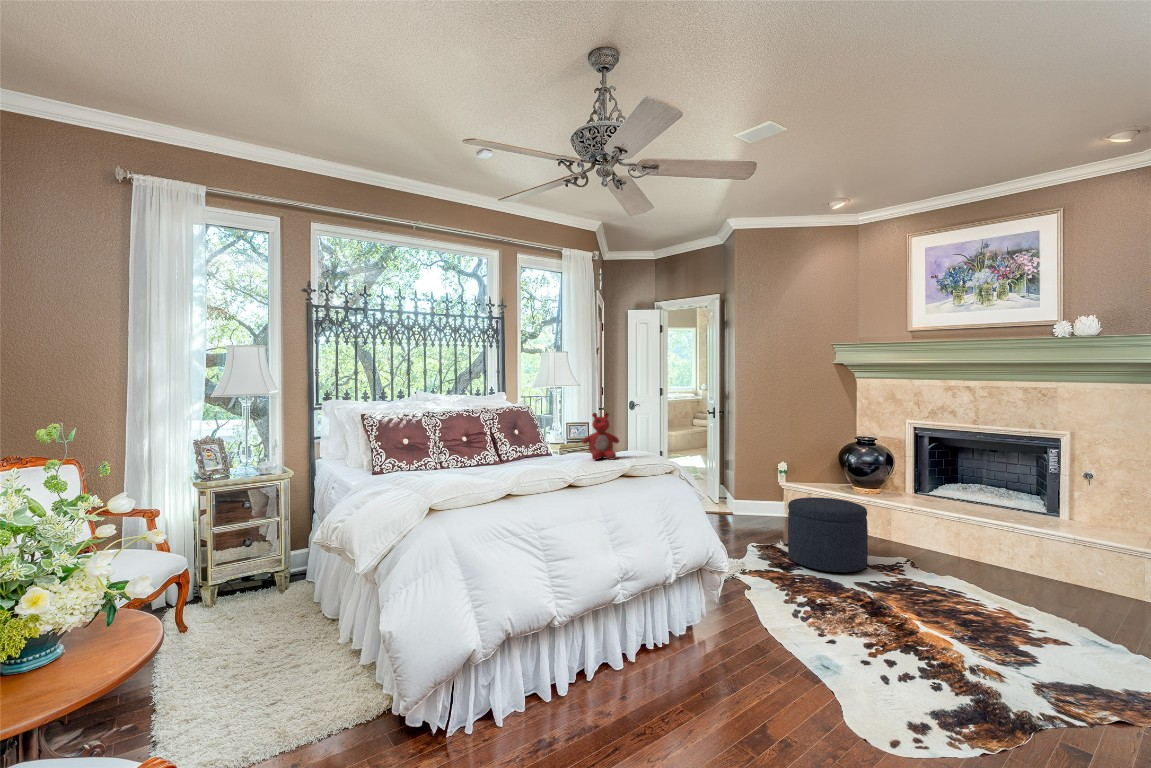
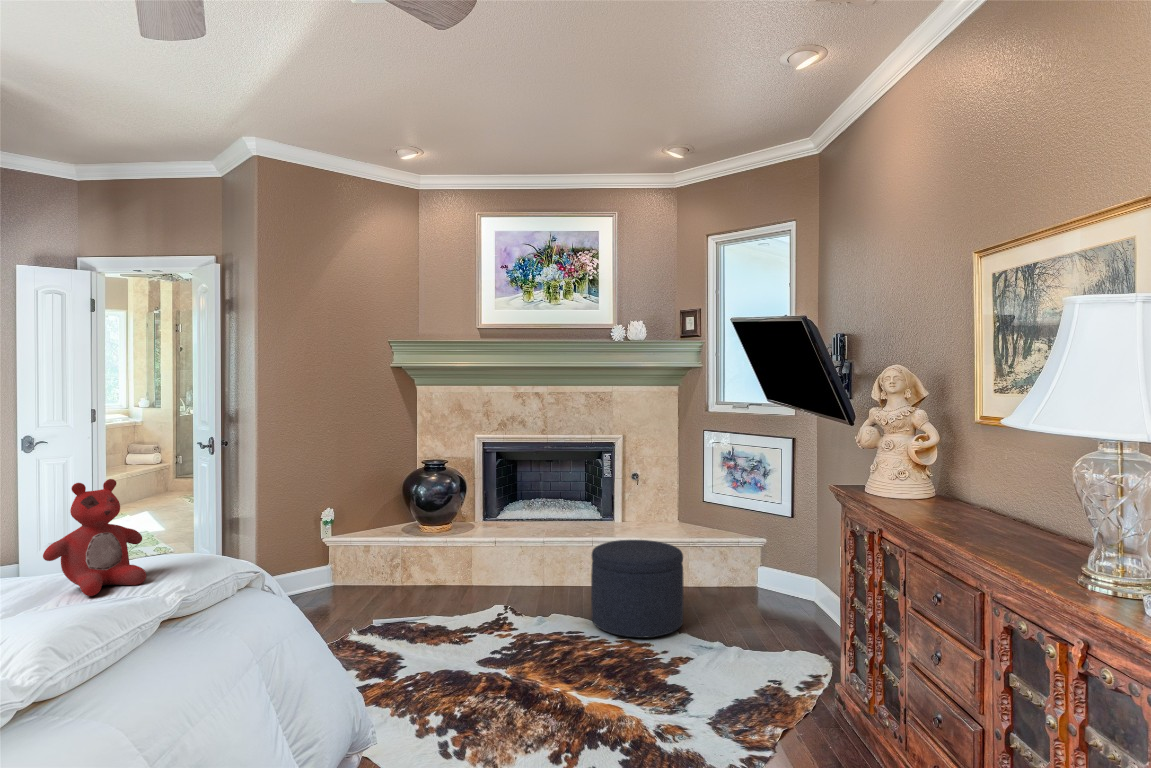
ottoman: present [788,497,868,572] -> present [591,540,684,638]

